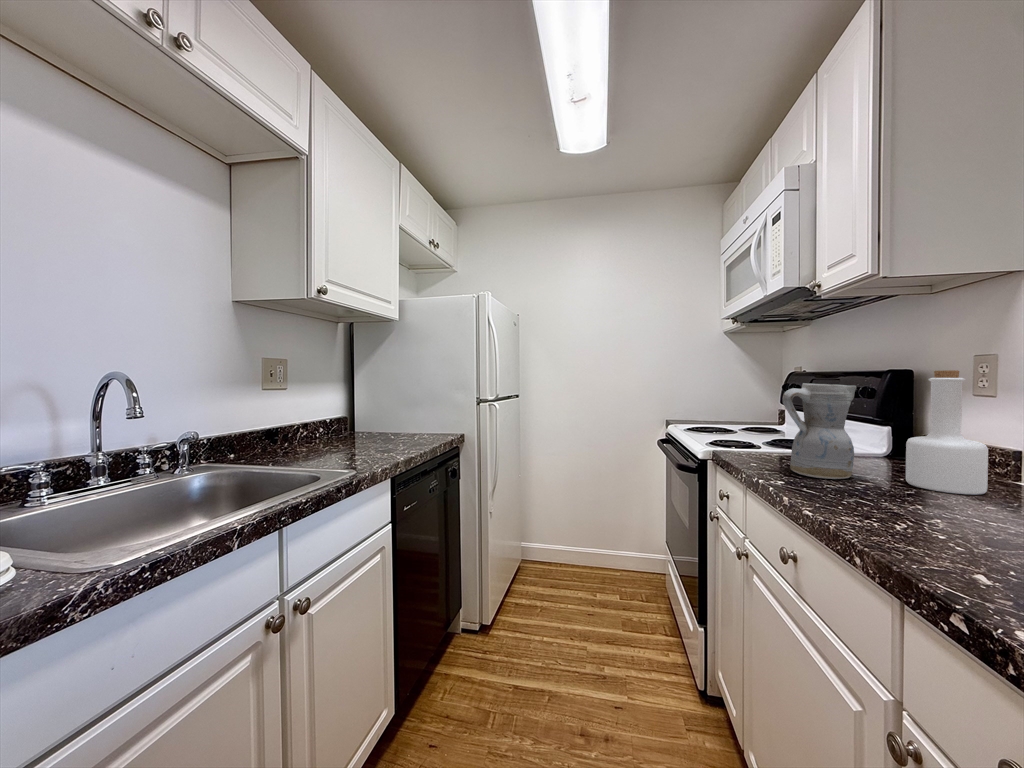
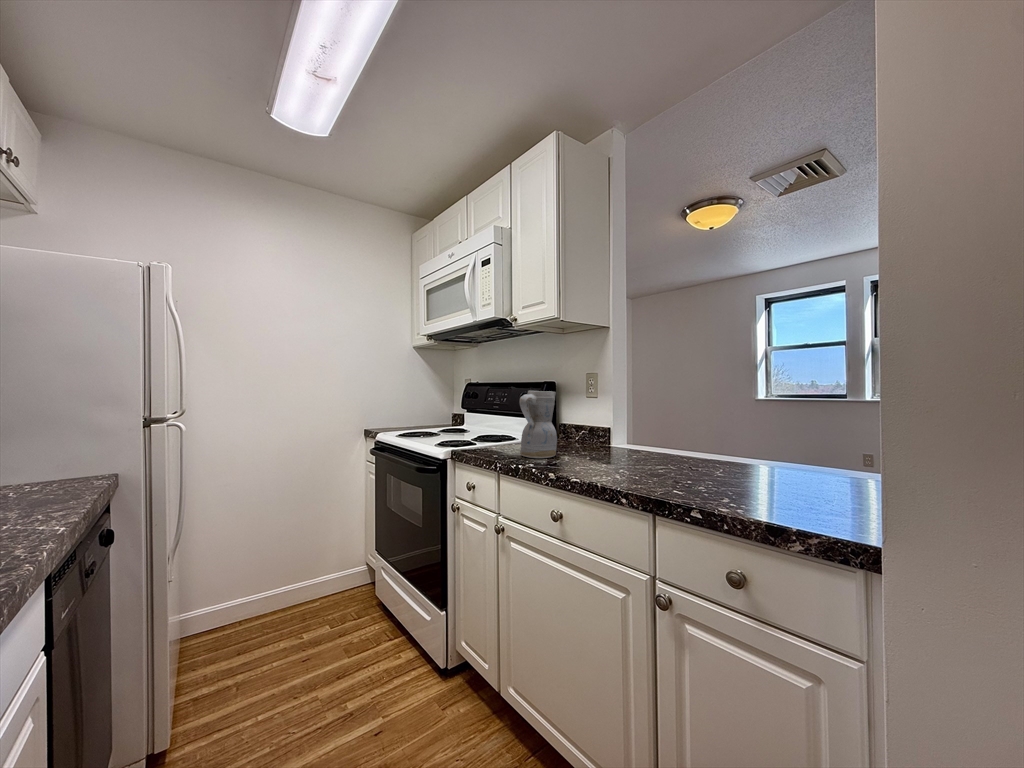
bottle: present [906,370,988,495] -> none [579,382,613,455]

